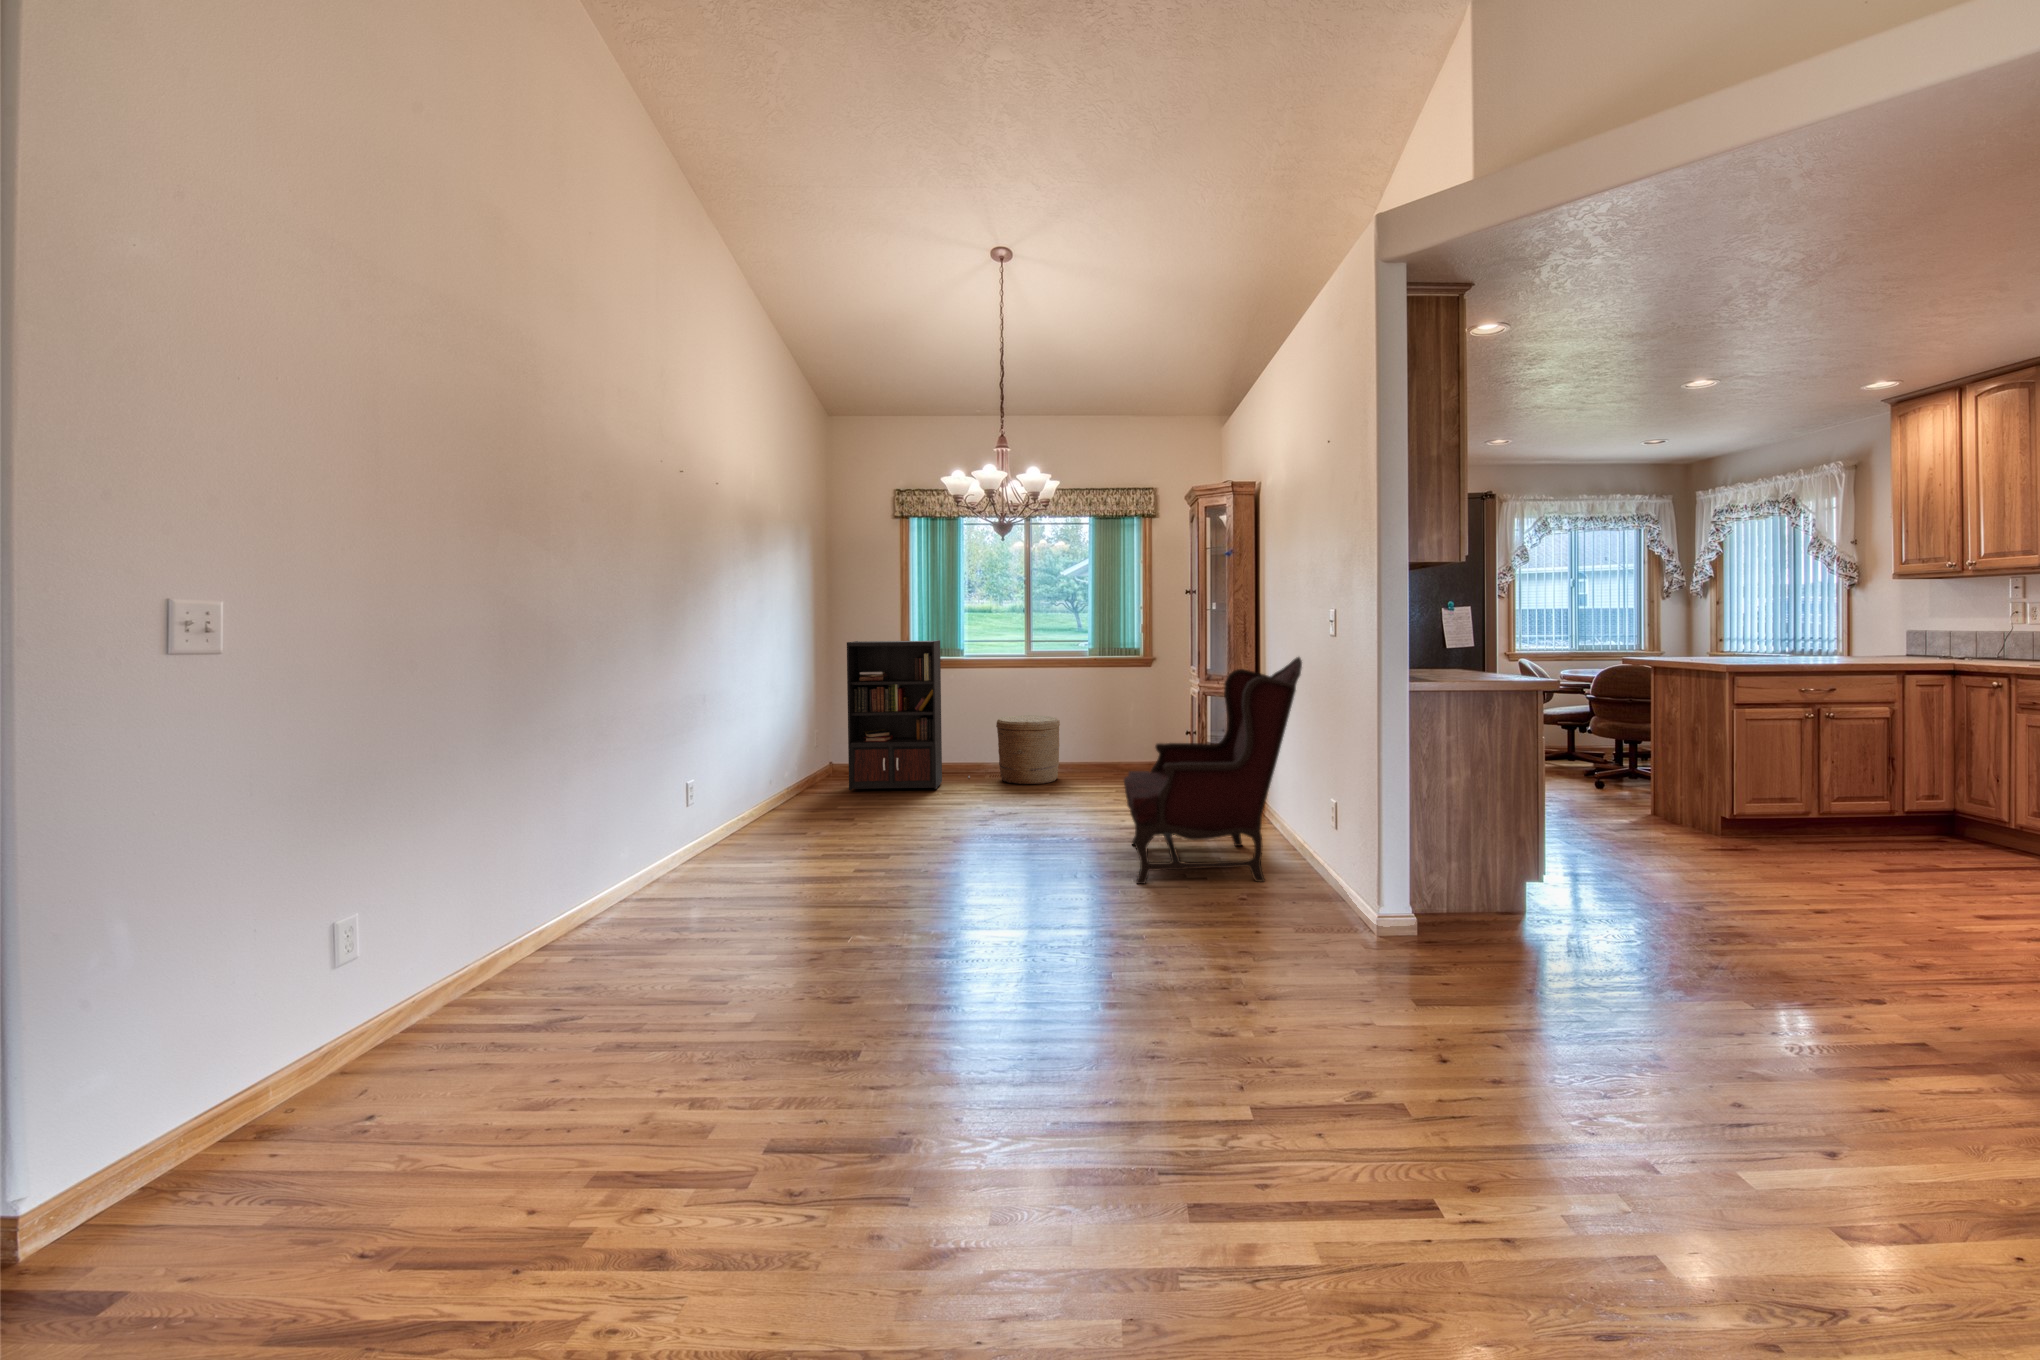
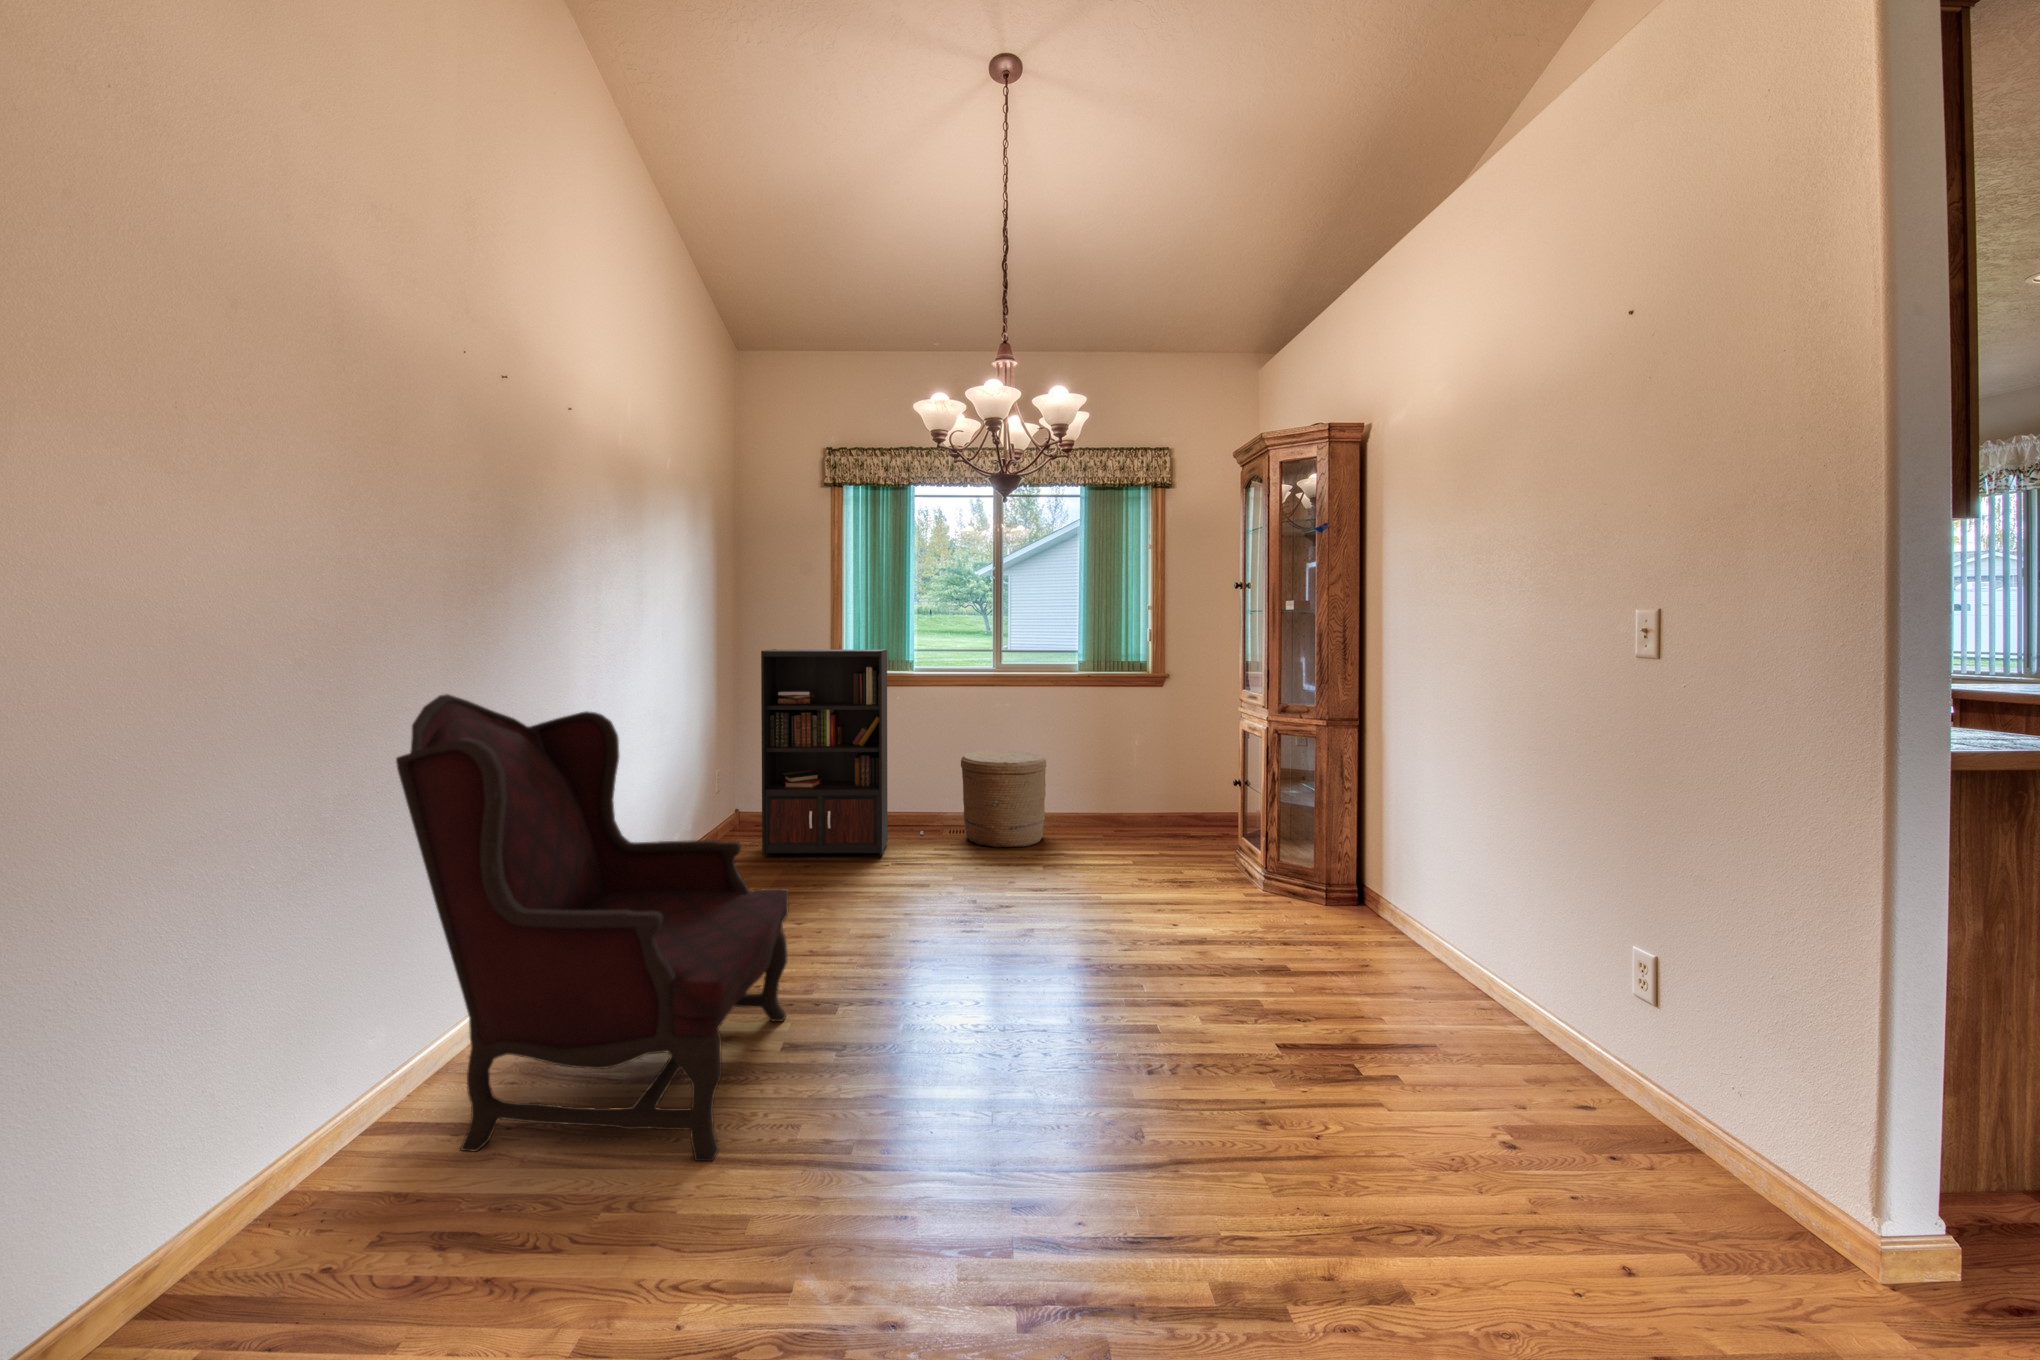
armchair: present [1124,657,1302,884] -> present [396,694,788,1161]

